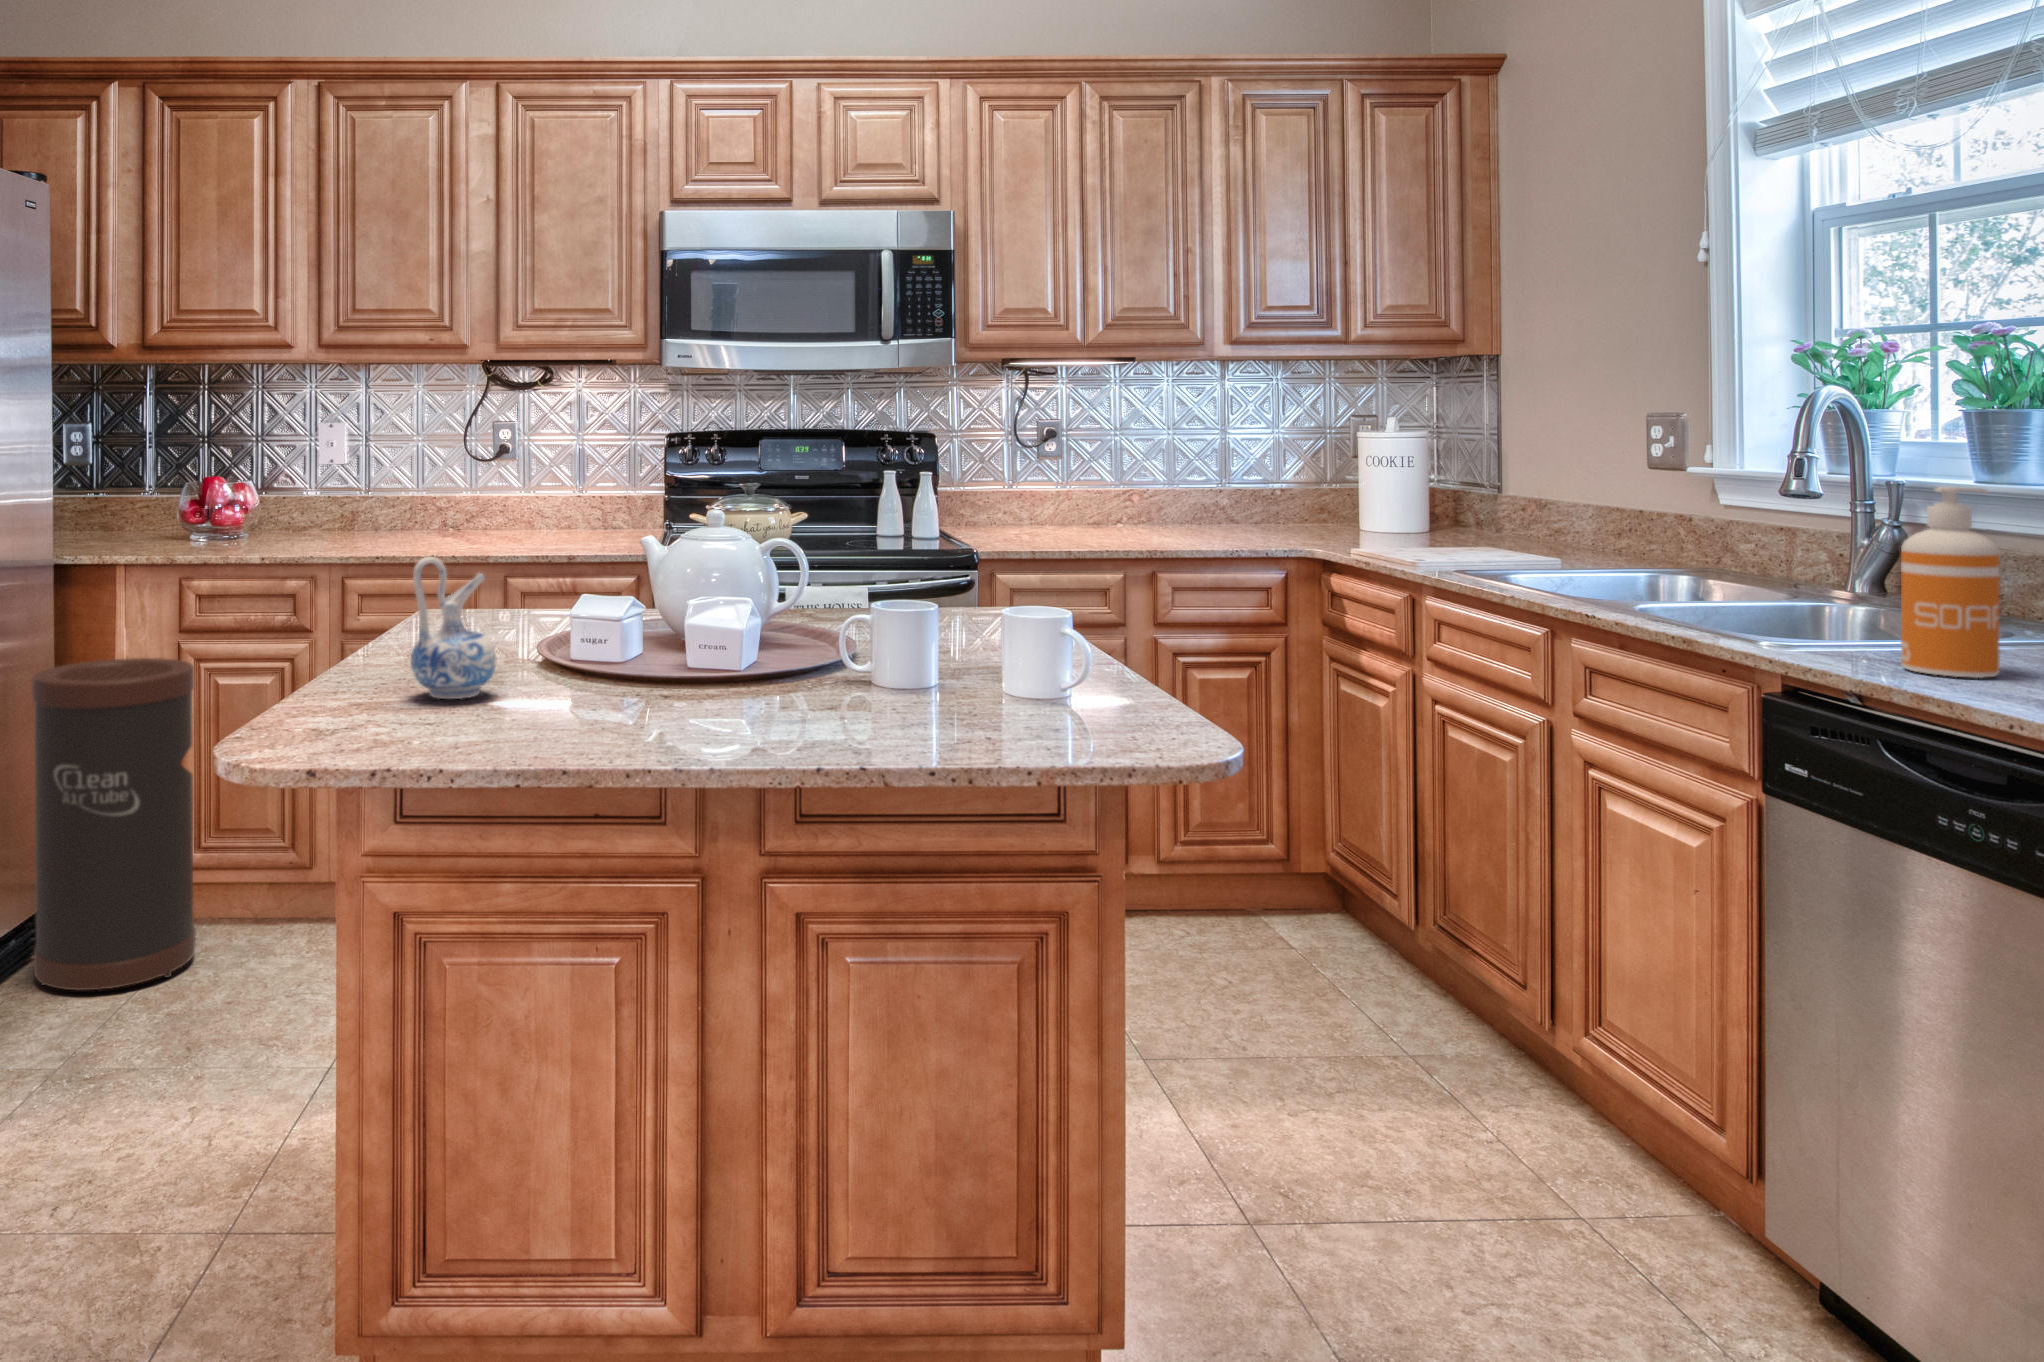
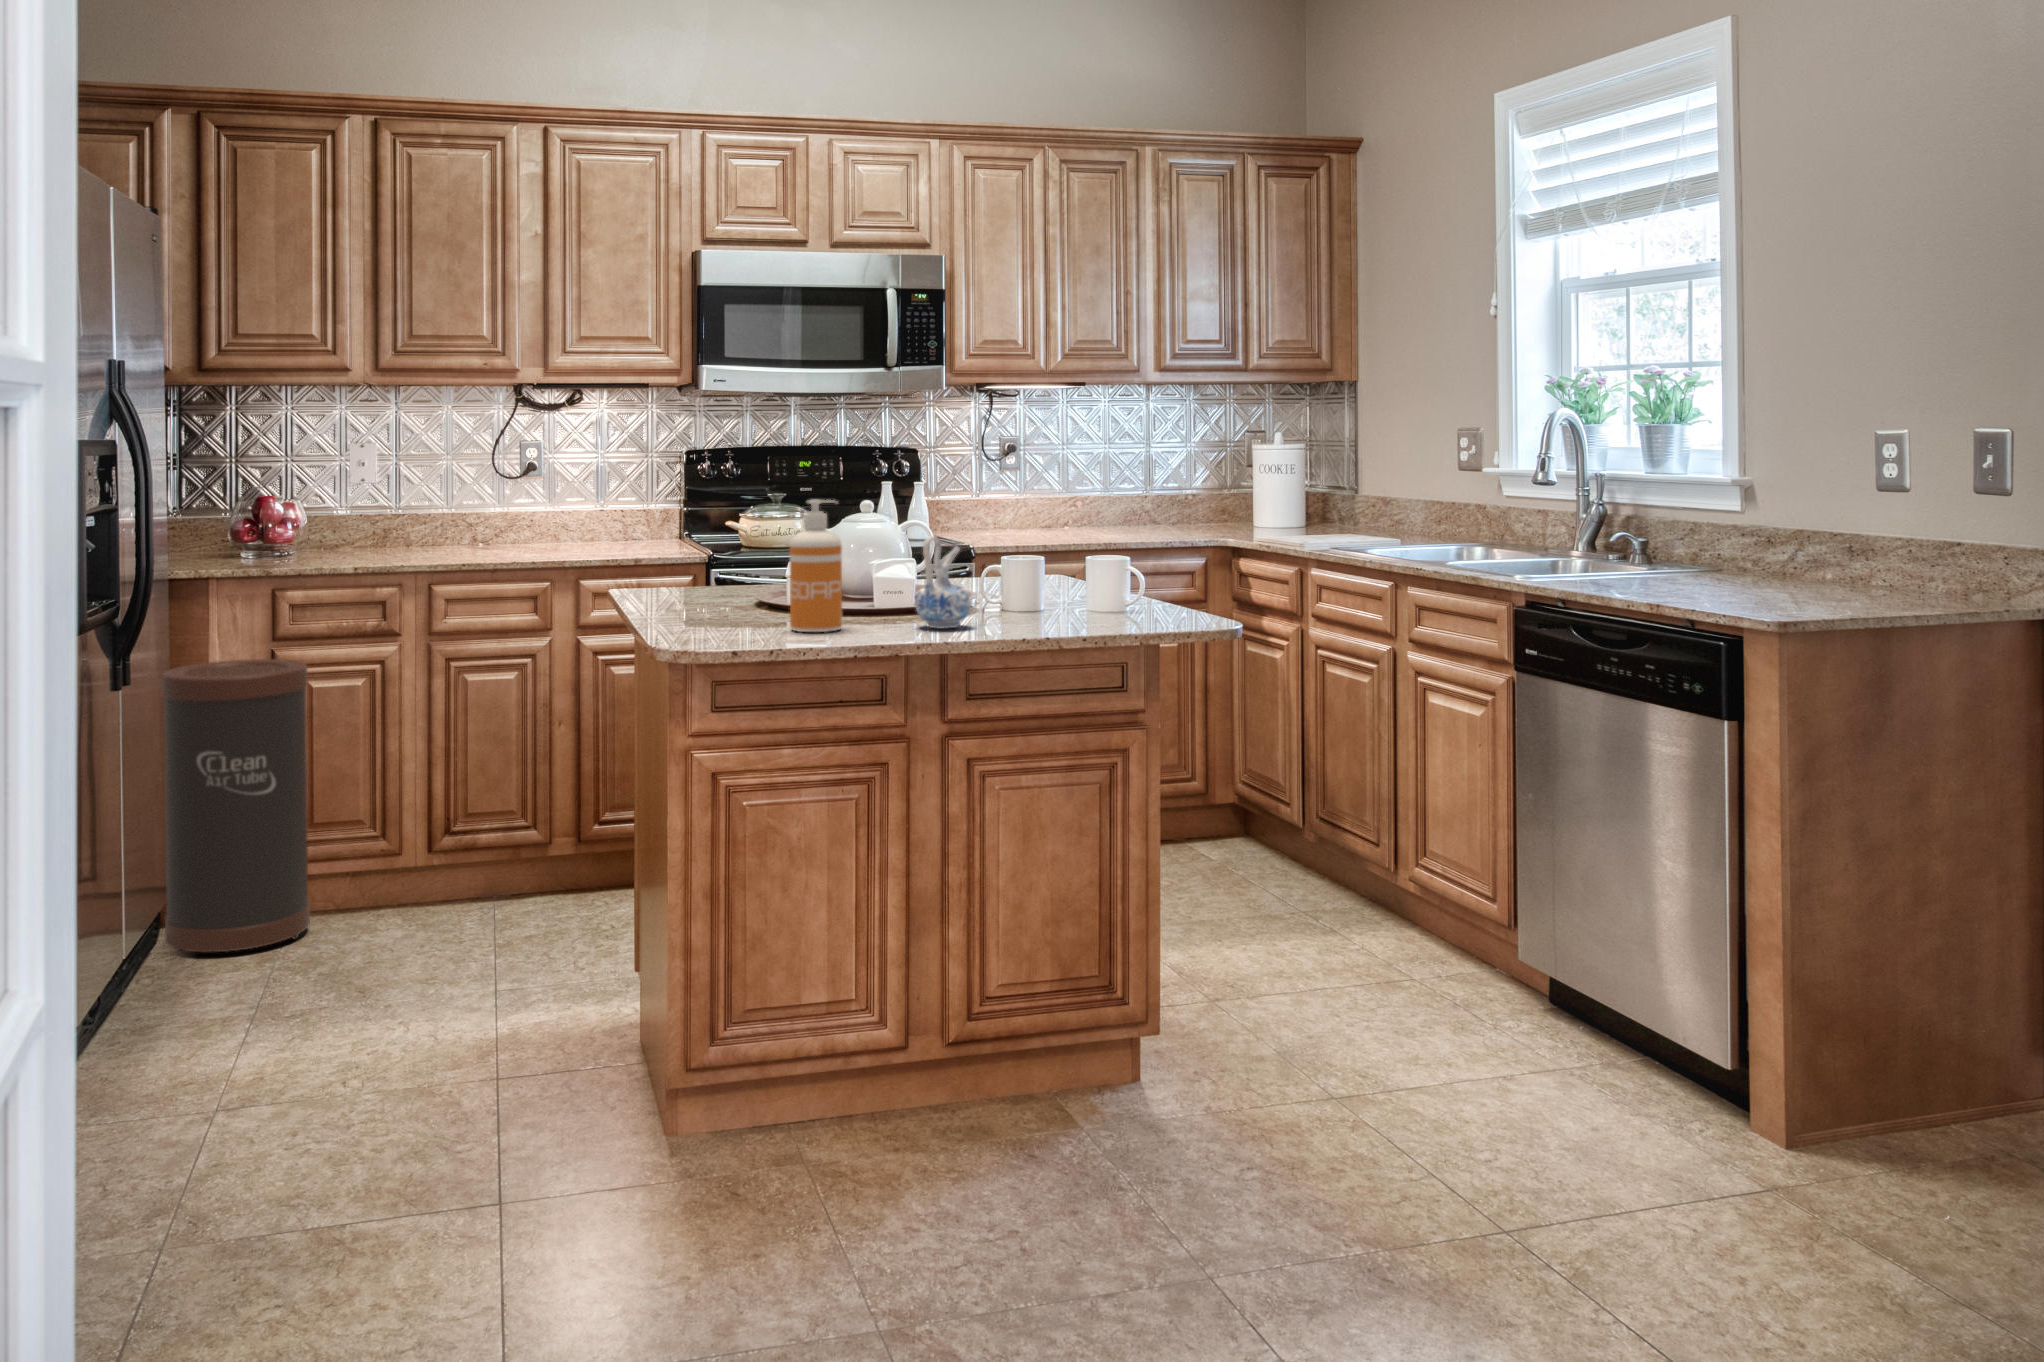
soap dispenser: present [1901,487,1999,678] -> present [790,500,842,632]
ceramic pitcher: present [411,557,496,699] -> present [915,535,971,628]

